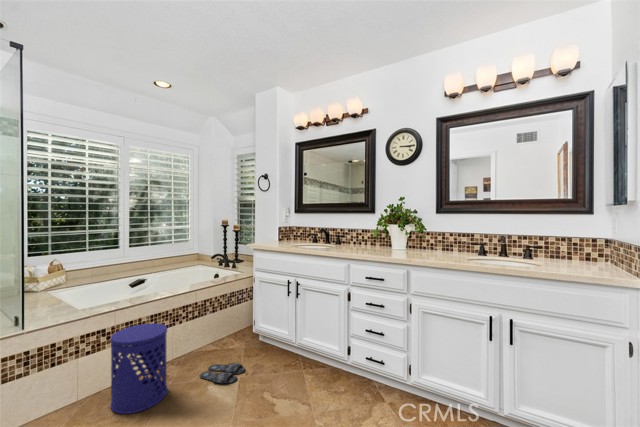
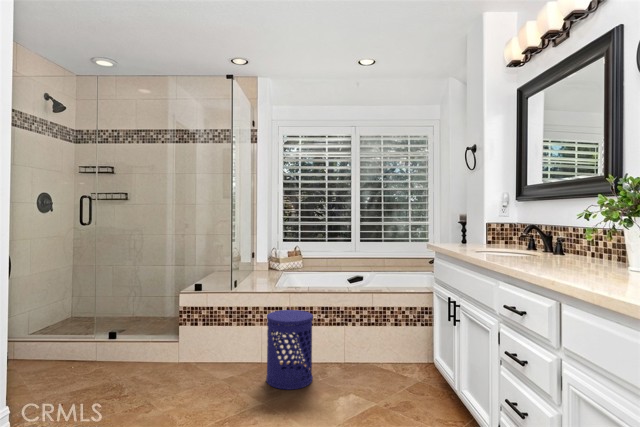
slippers: present [200,363,245,384] -> none [343,382,389,407]

